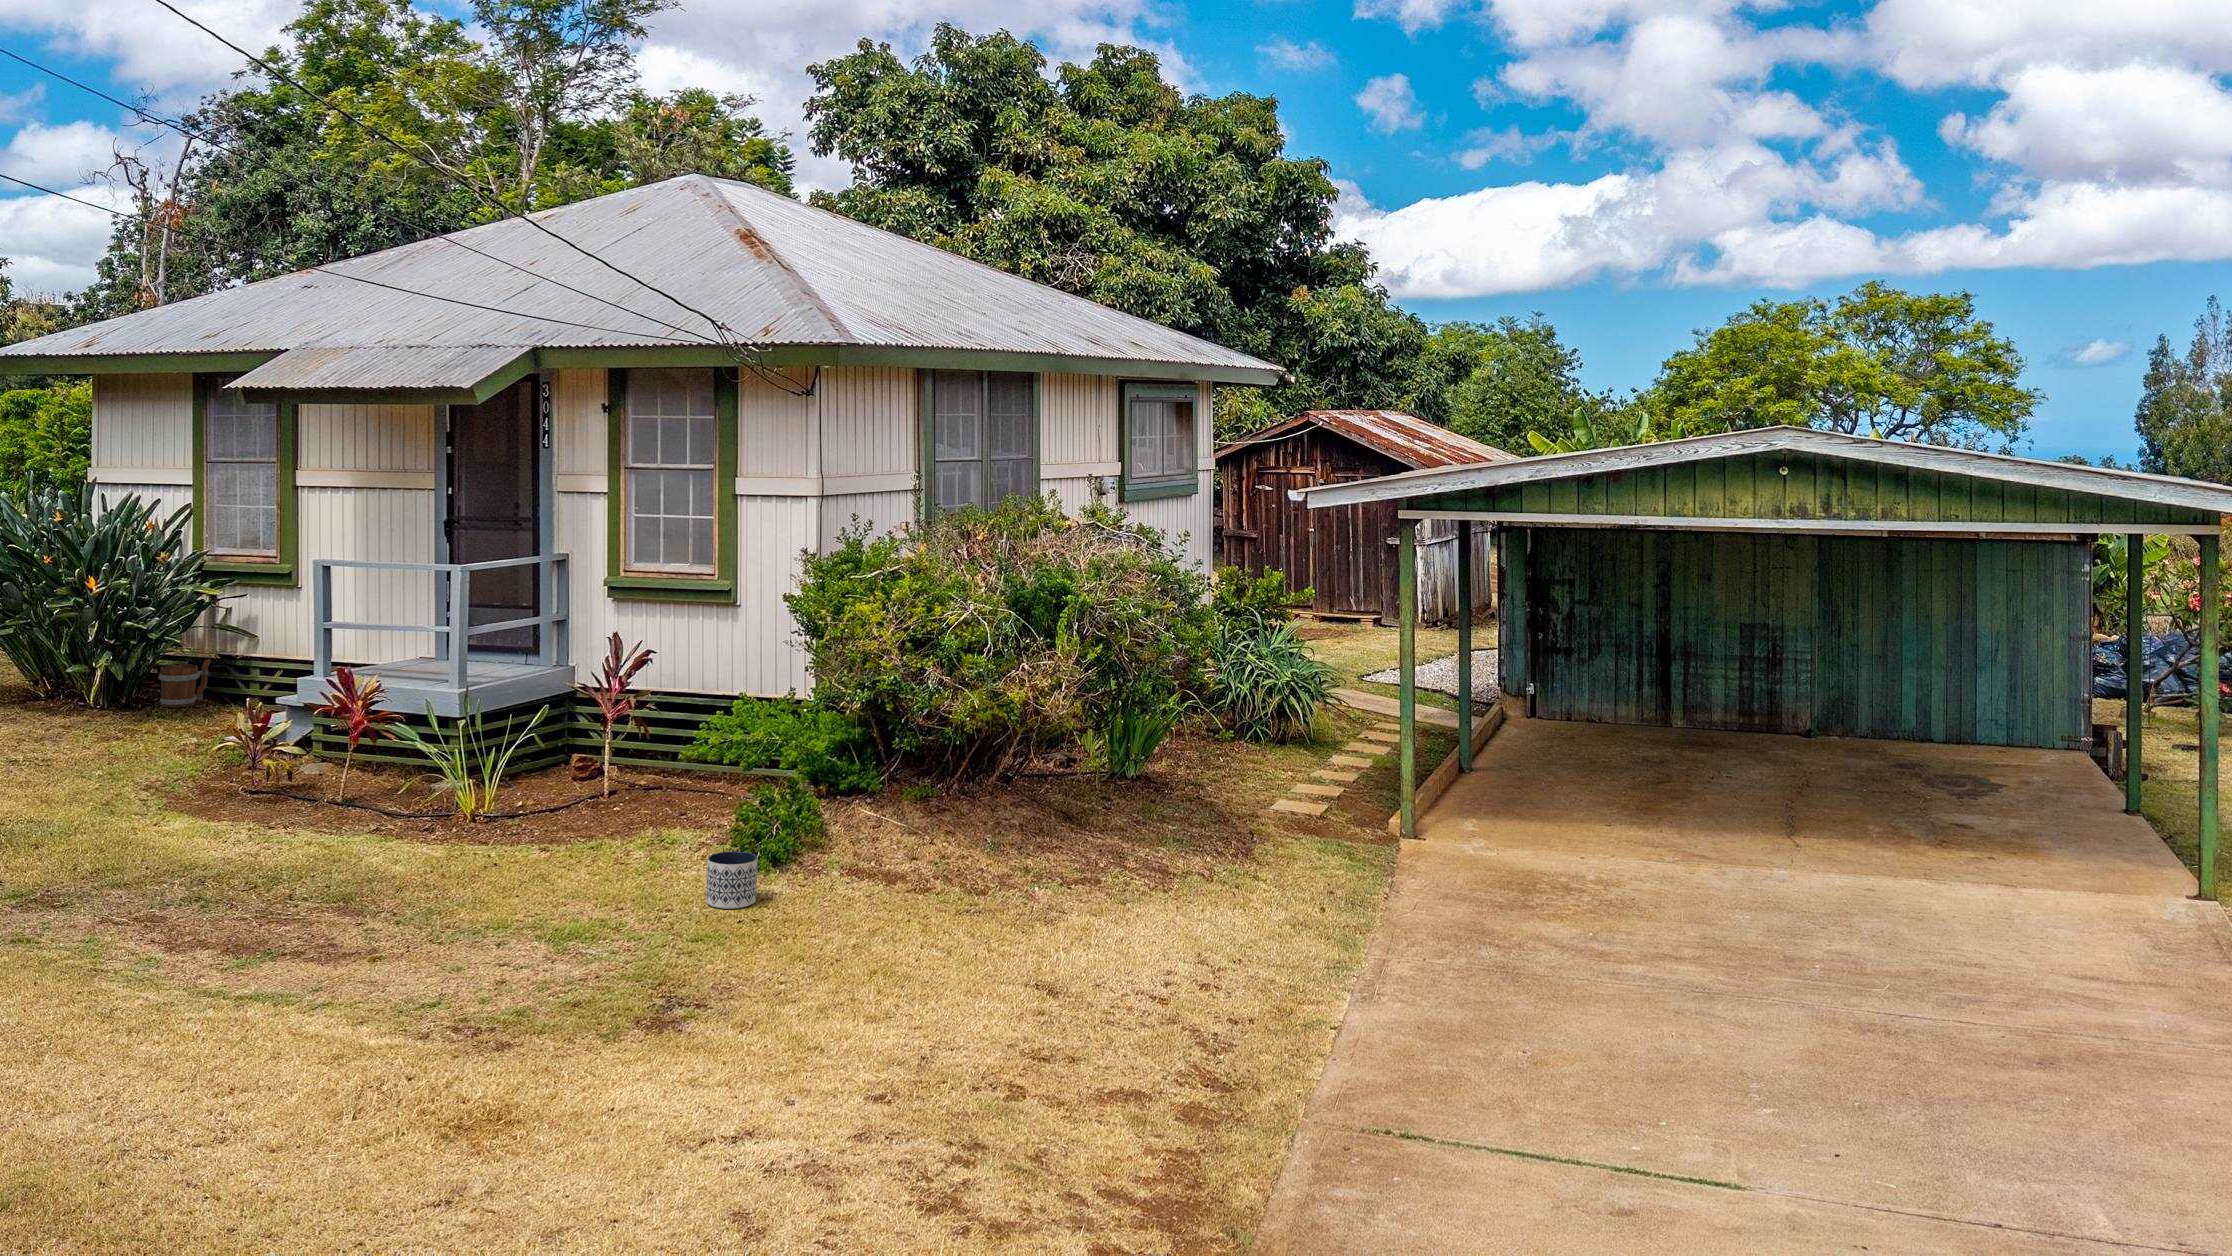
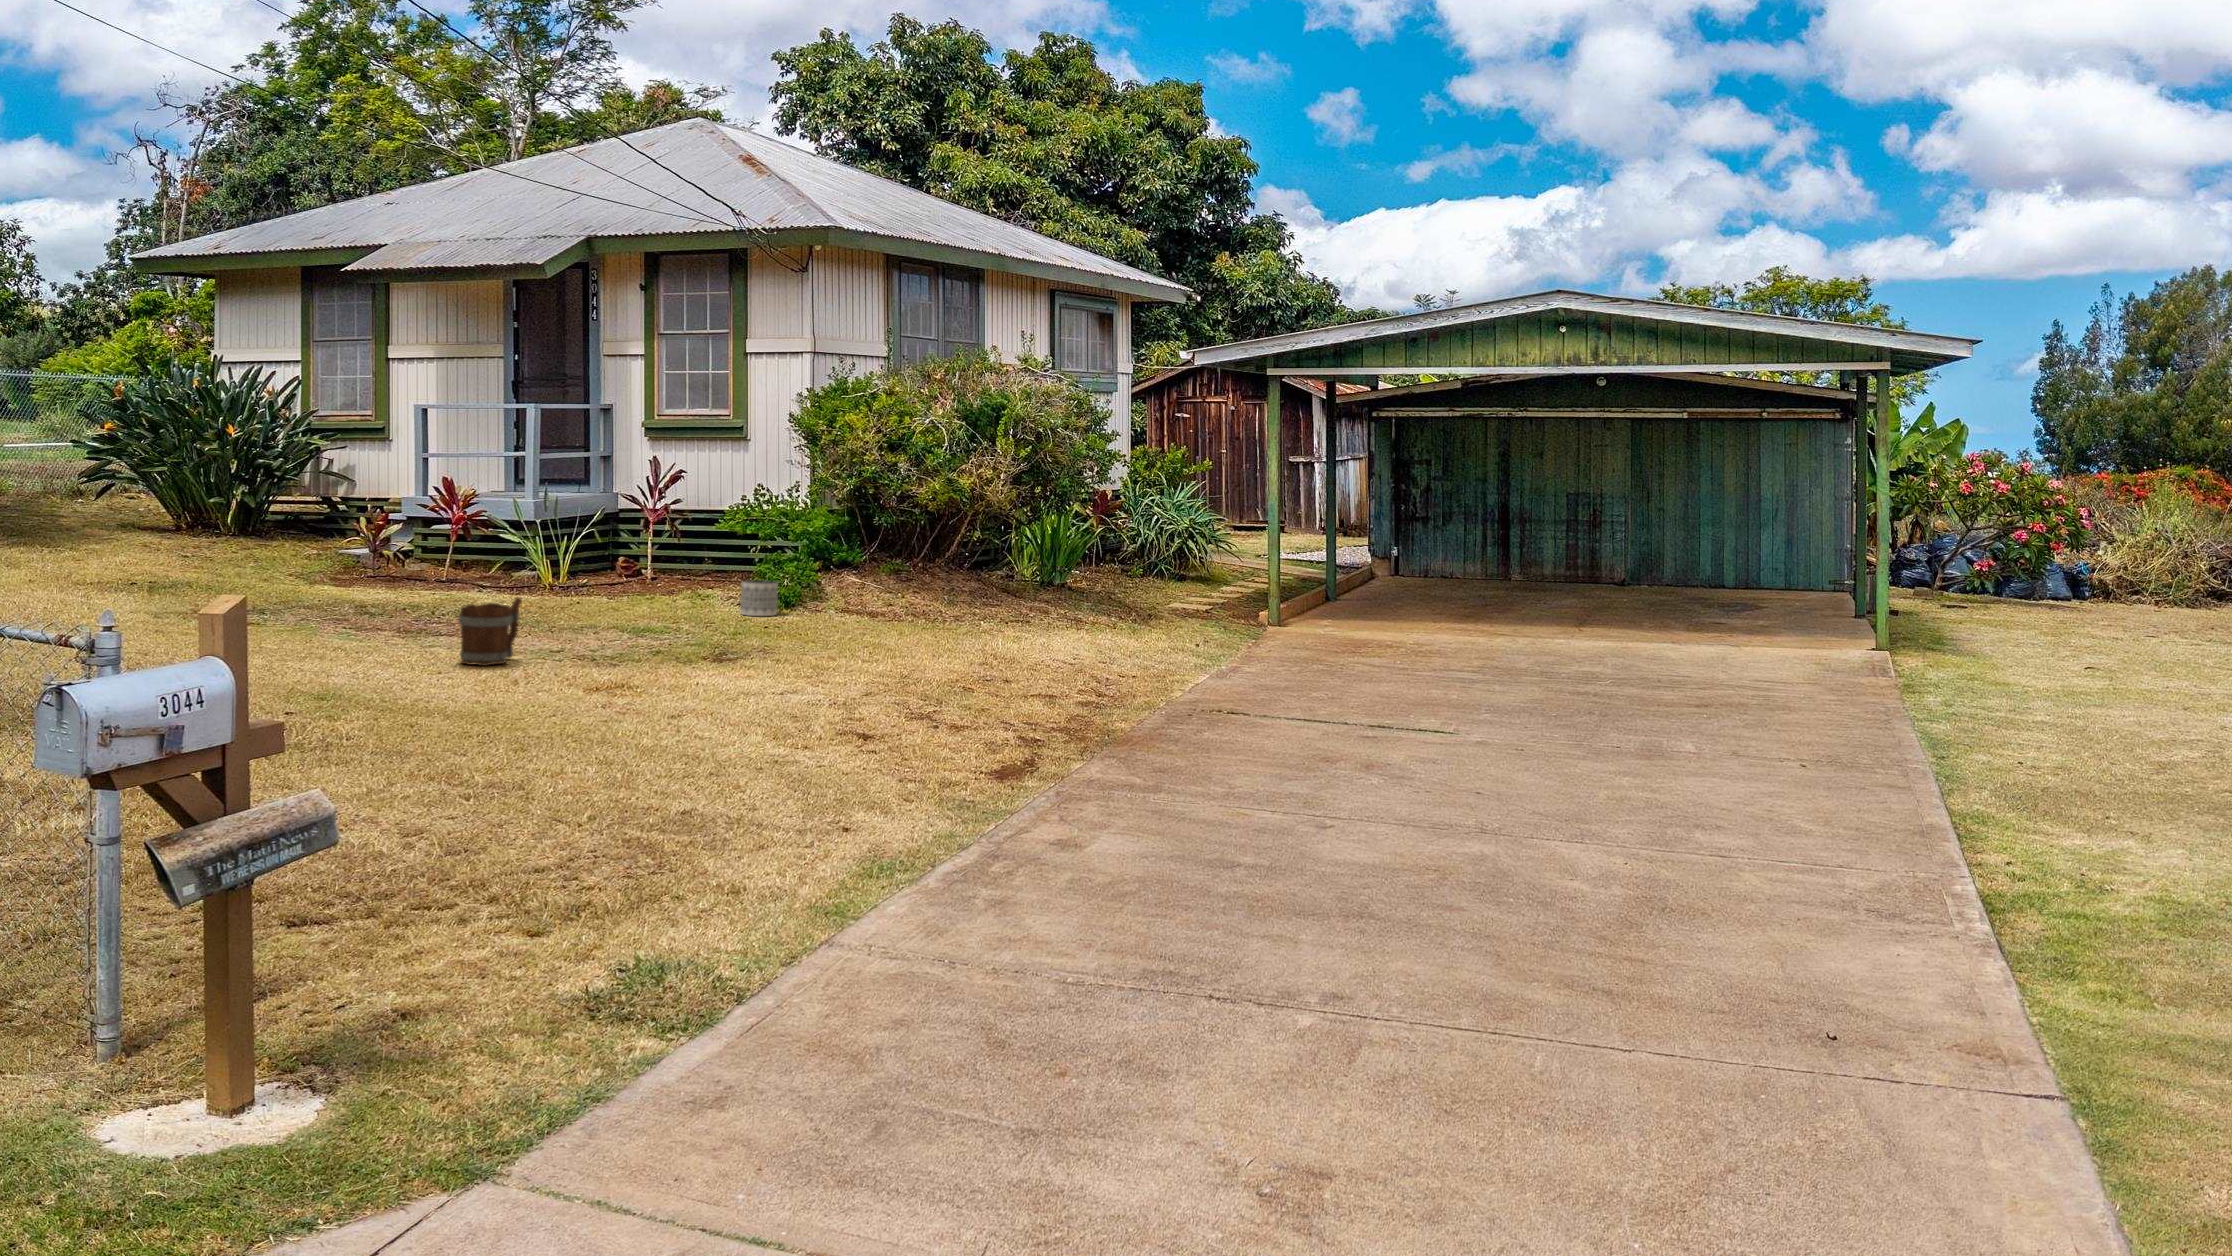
bucket: present [158,660,211,708] -> present [458,597,522,666]

